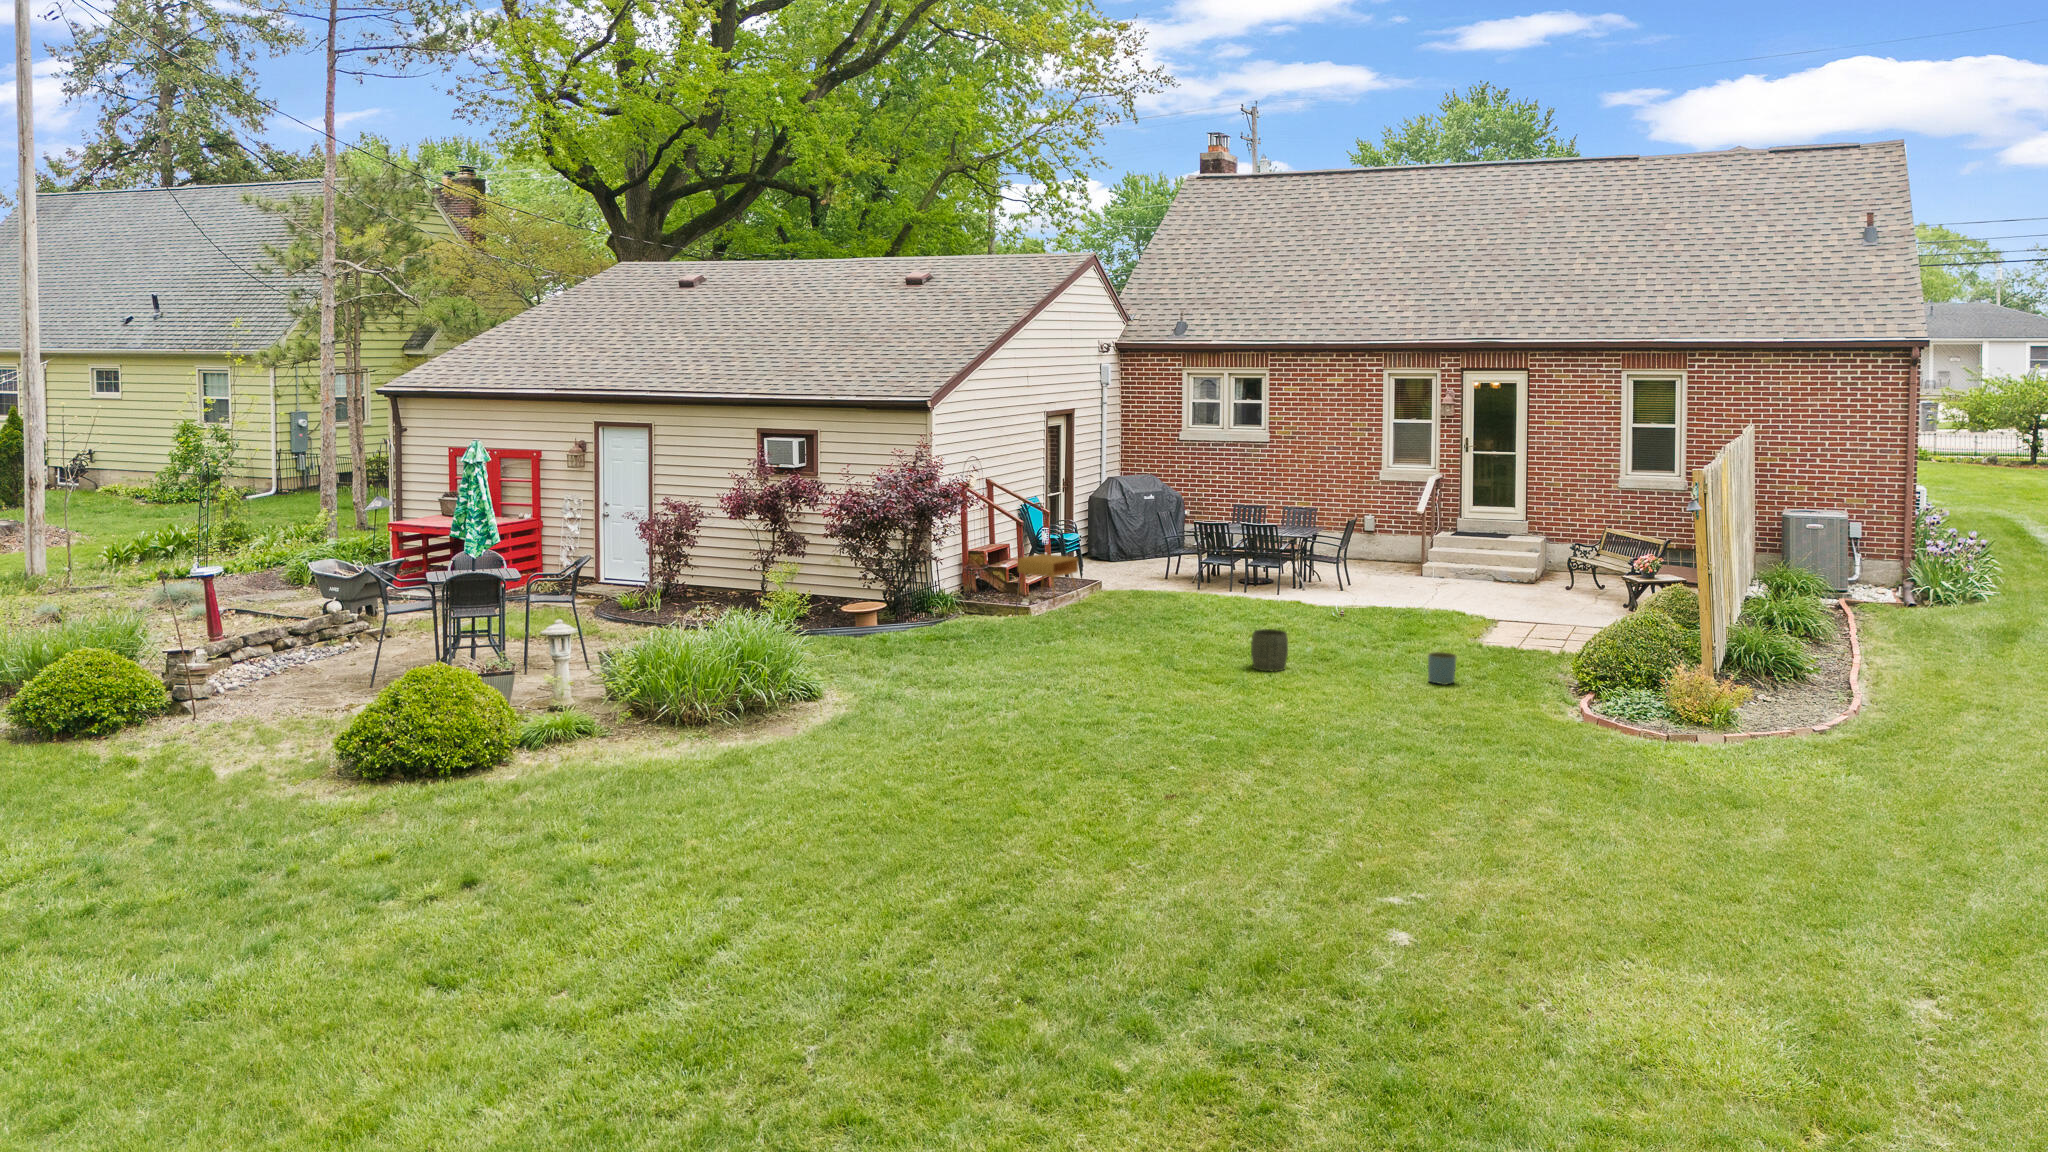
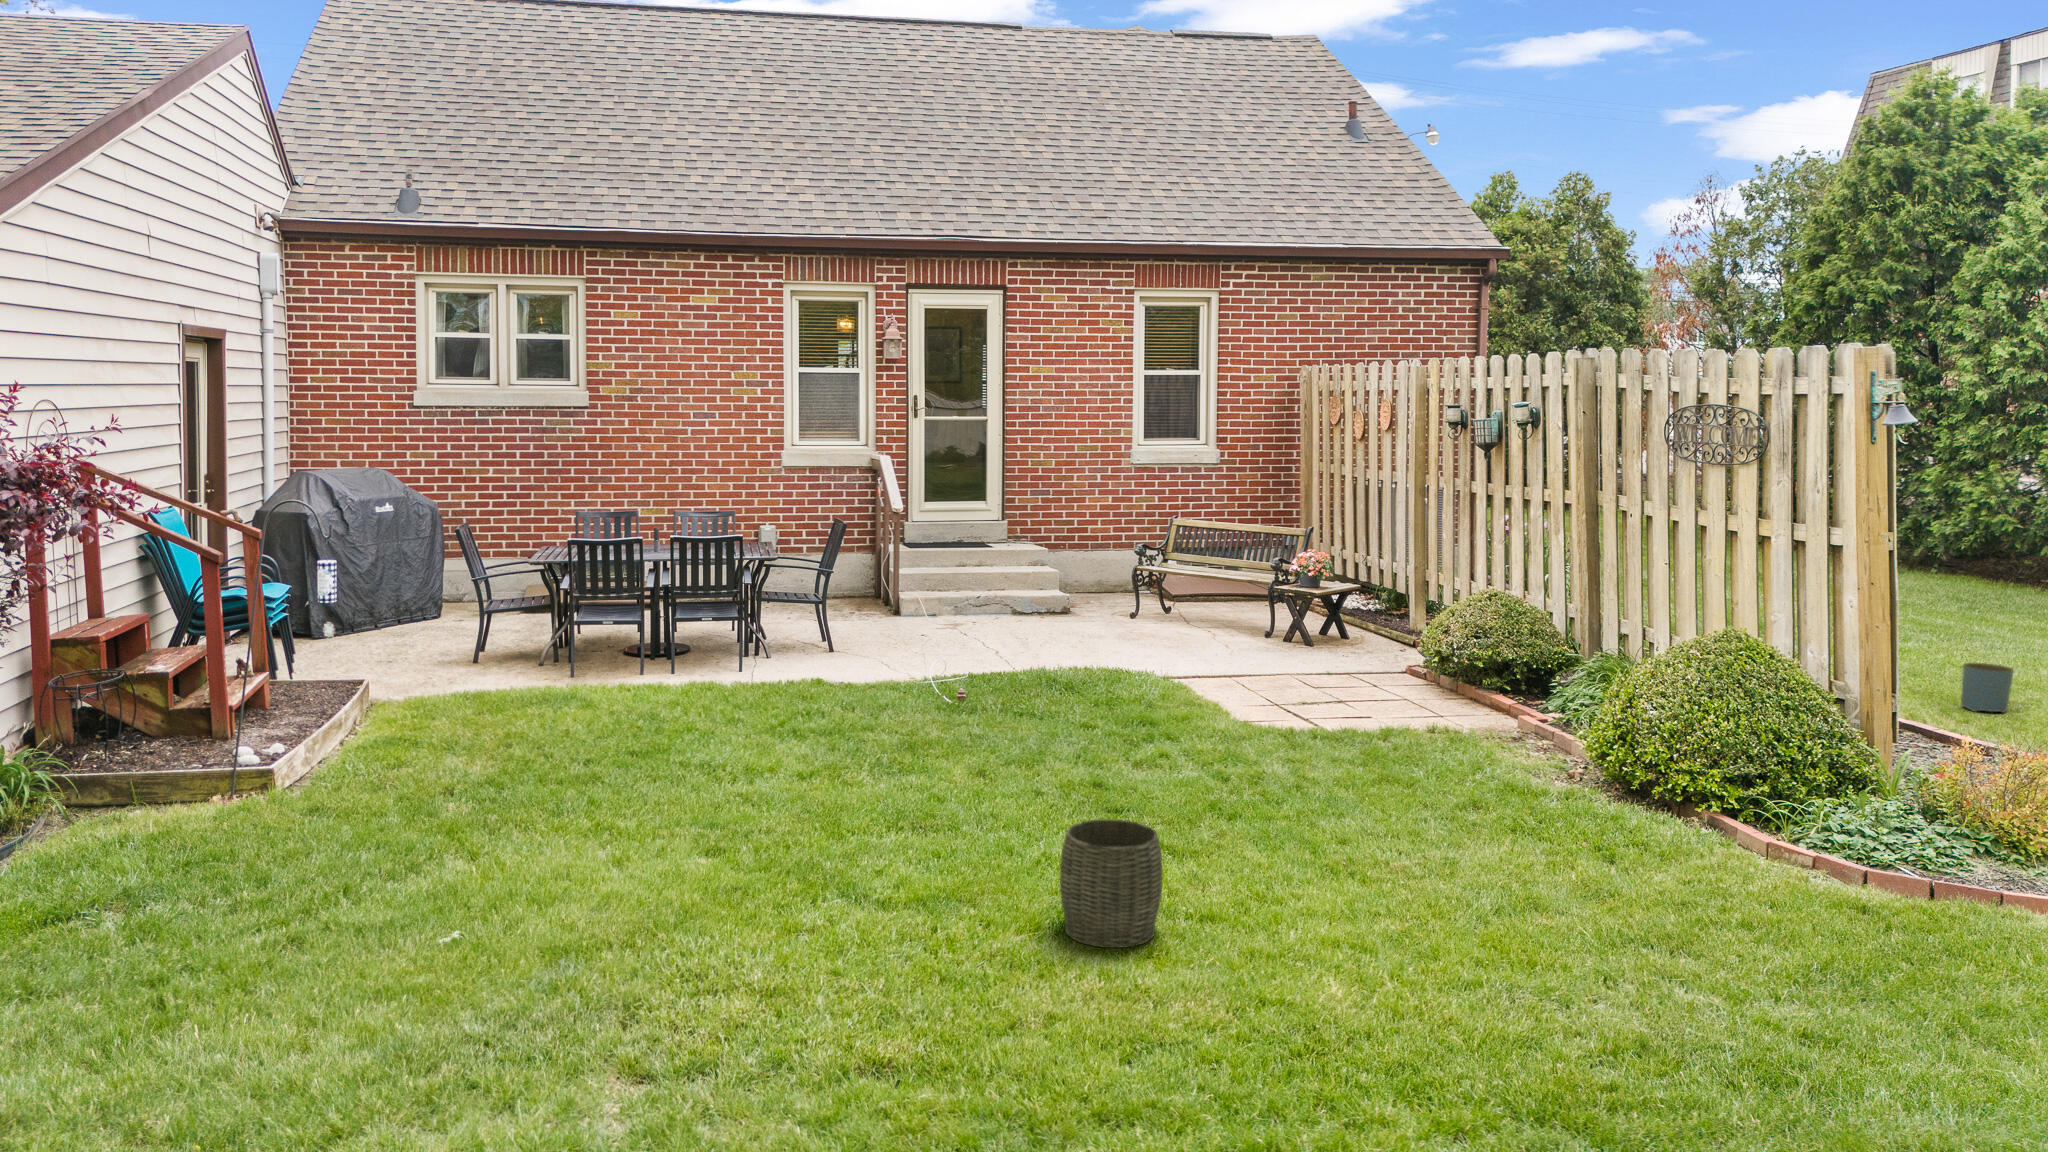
side table: present [1018,554,1078,599] -> none [166,649,350,787]
planter: present [1428,652,1457,685] -> present [1961,663,2014,713]

